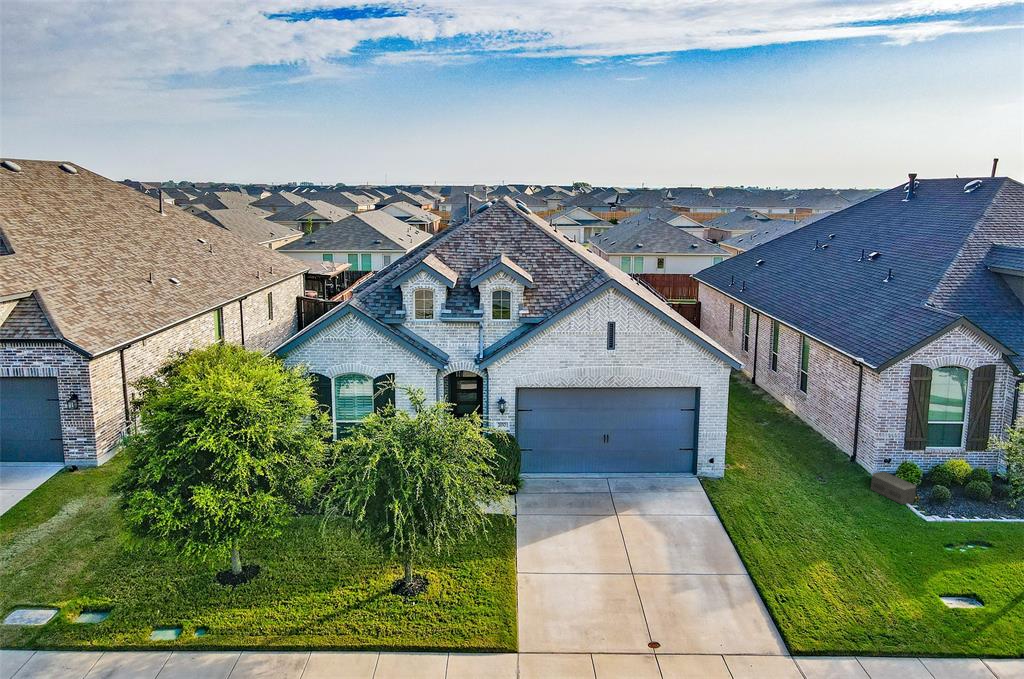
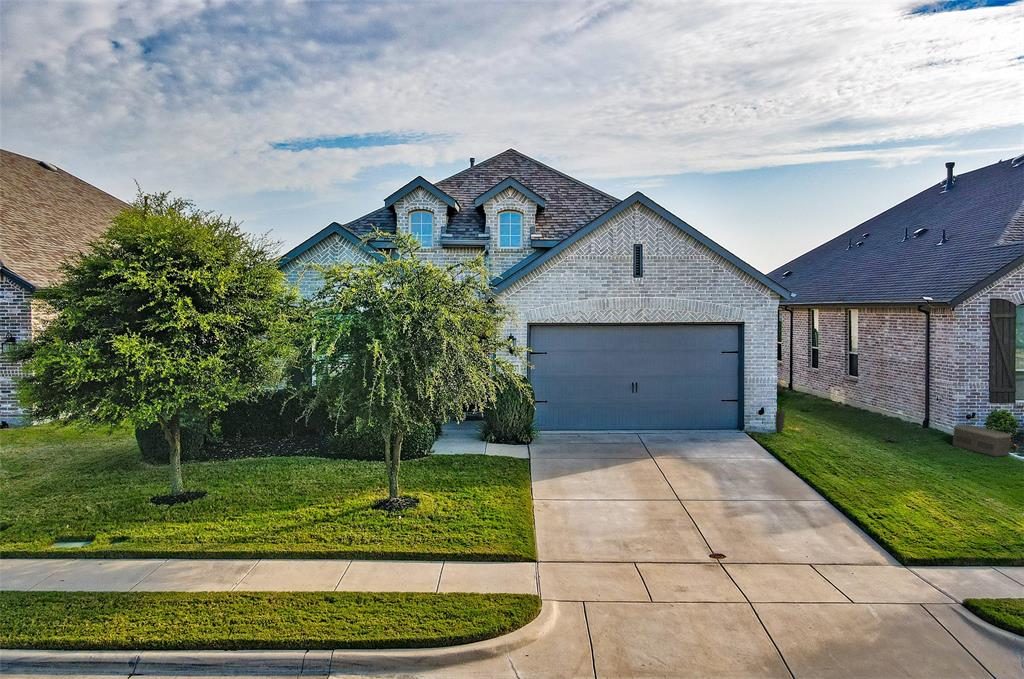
potted plant: none [722,438,740,476] -> present [775,387,790,433]

